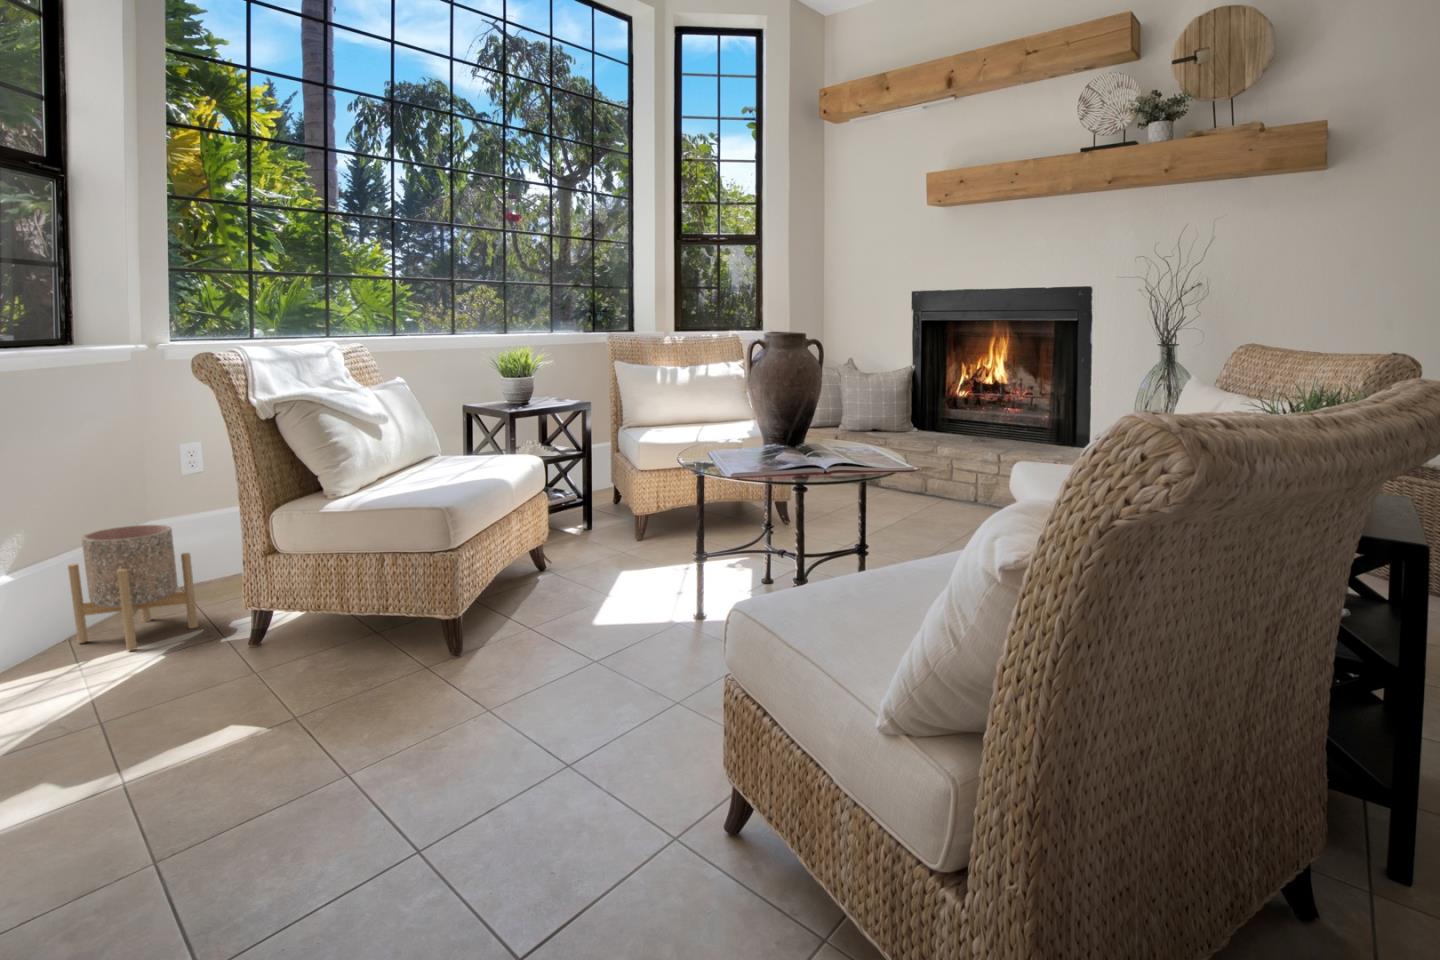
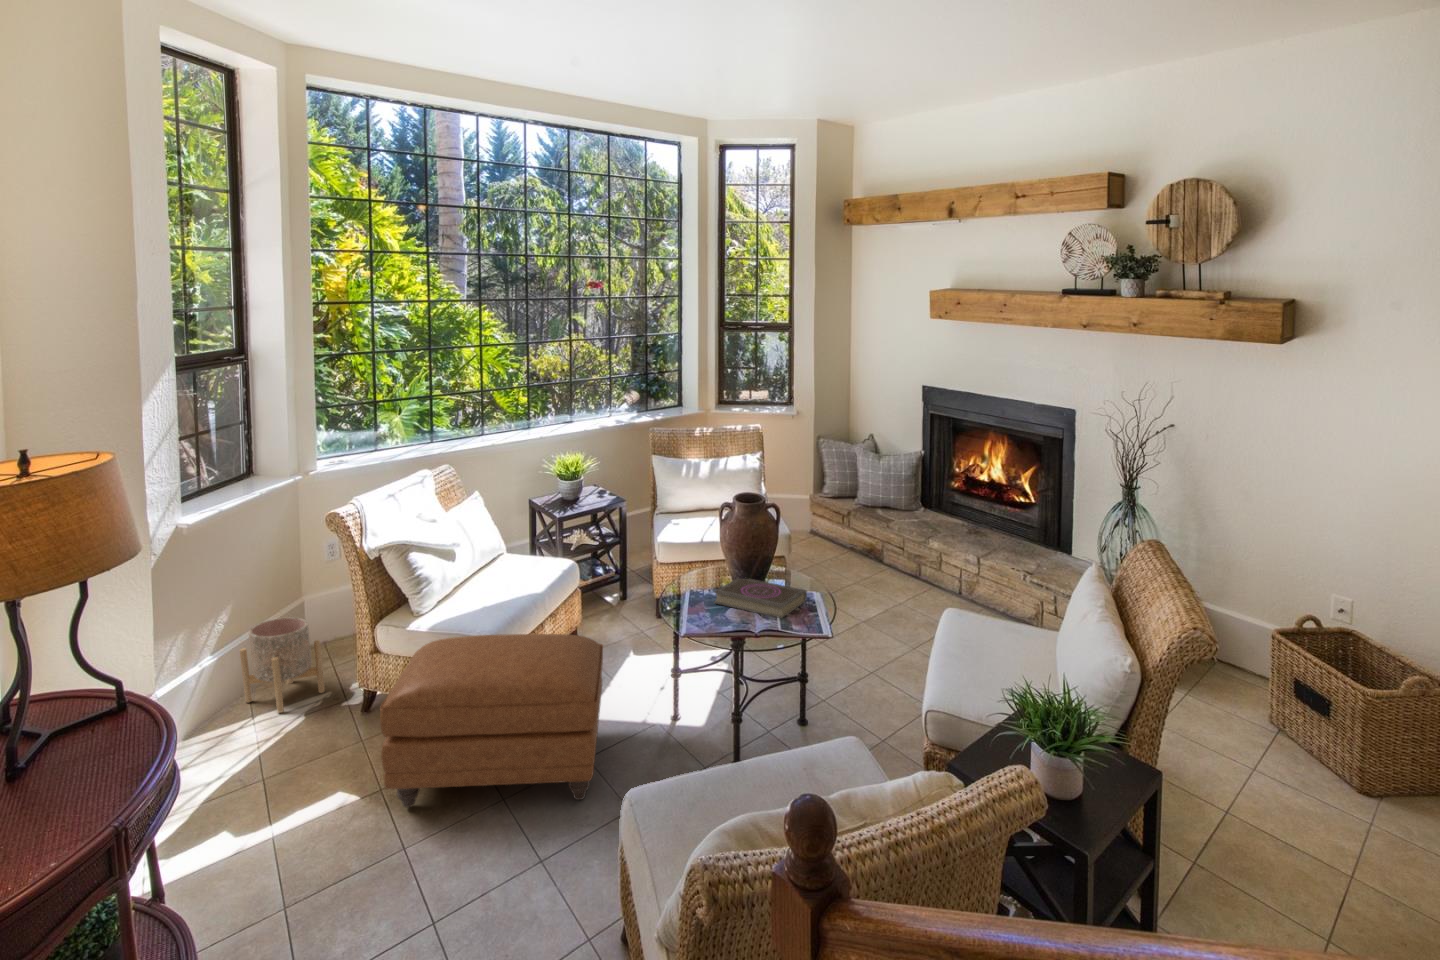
book: none [743,438,860,467] -> present [714,579,807,618]
ottoman: none [291,501,616,735] -> present [380,634,603,807]

